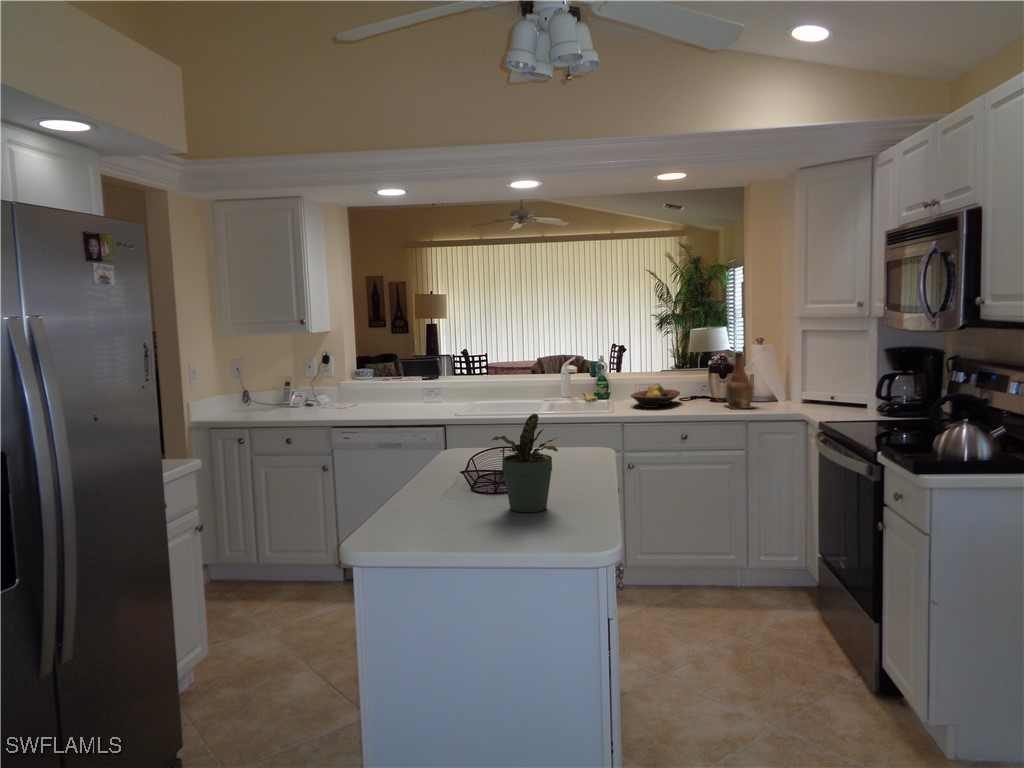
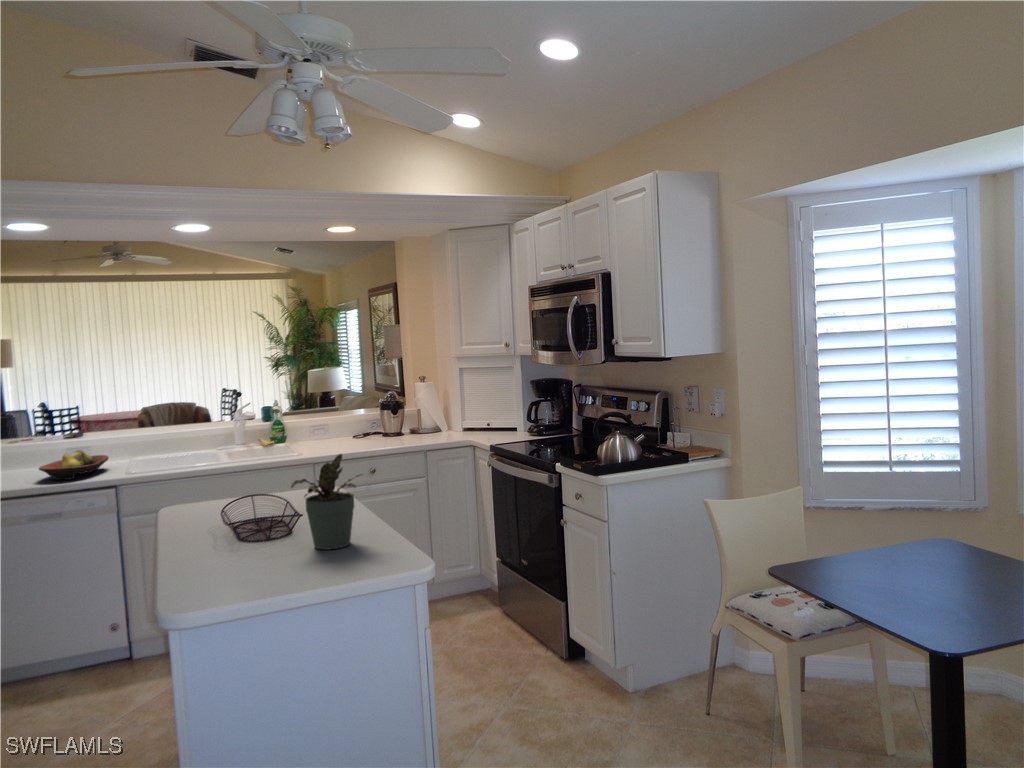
bottle: present [726,351,753,408] -> none [398,388,430,441]
fruit bowl: present [631,383,680,408] -> present [39,450,109,480]

